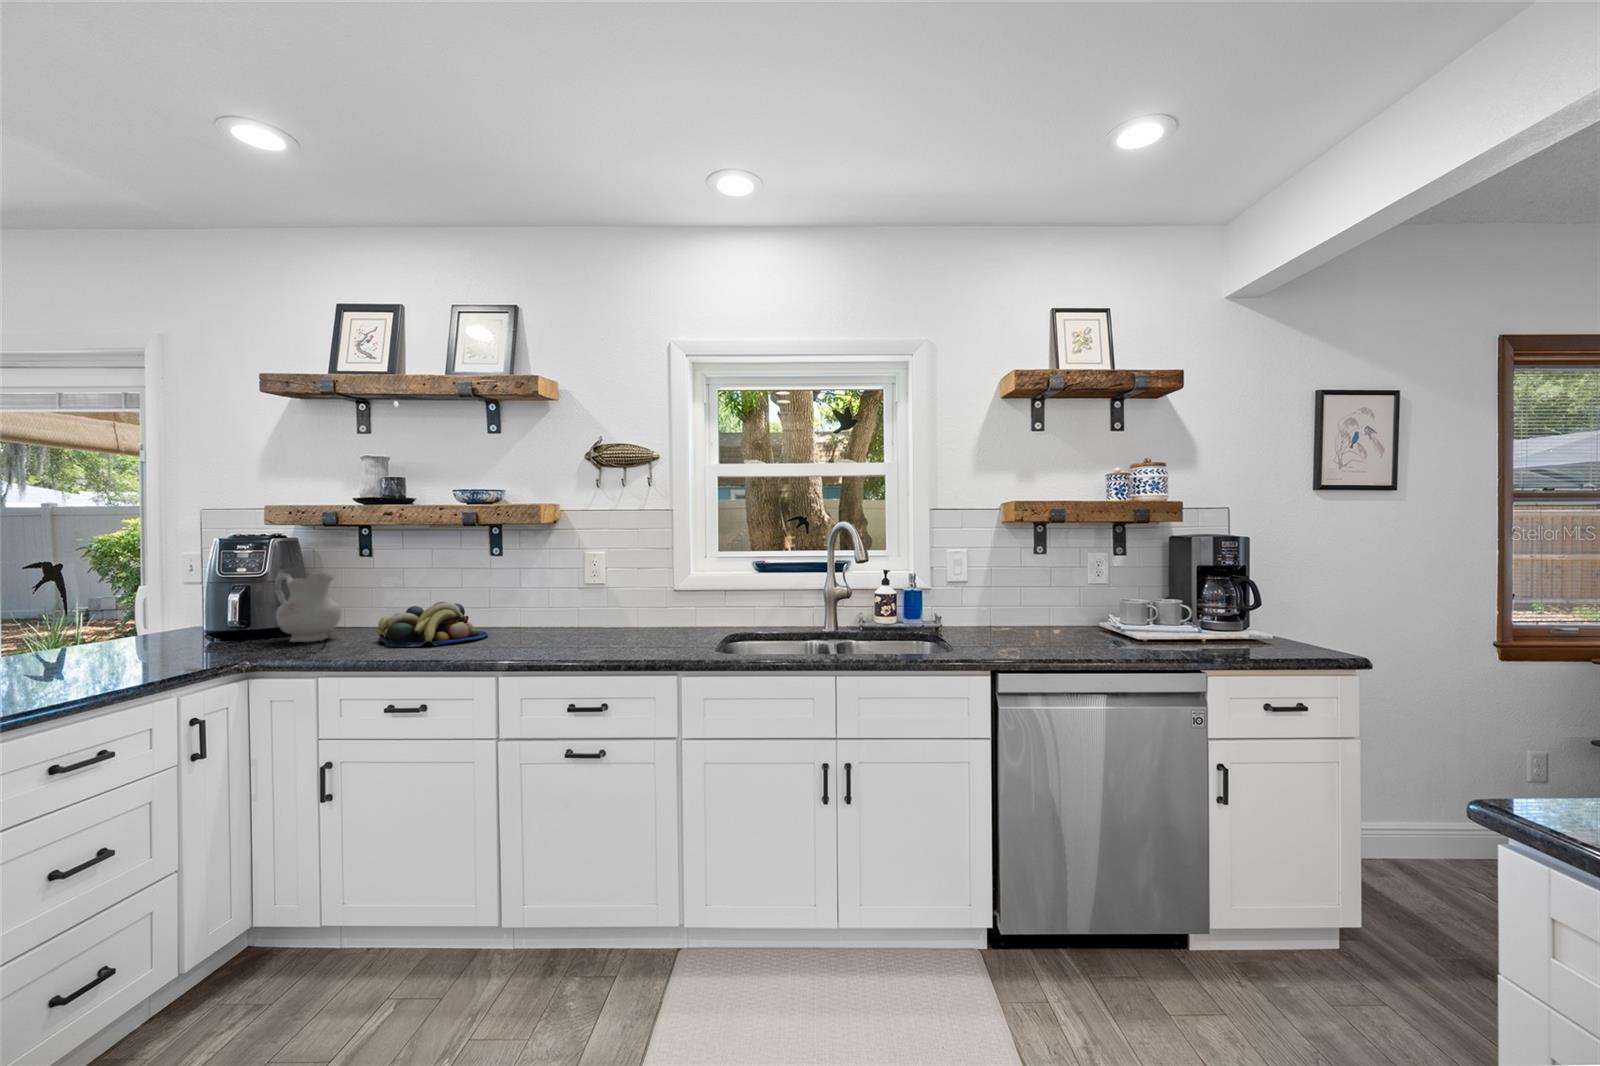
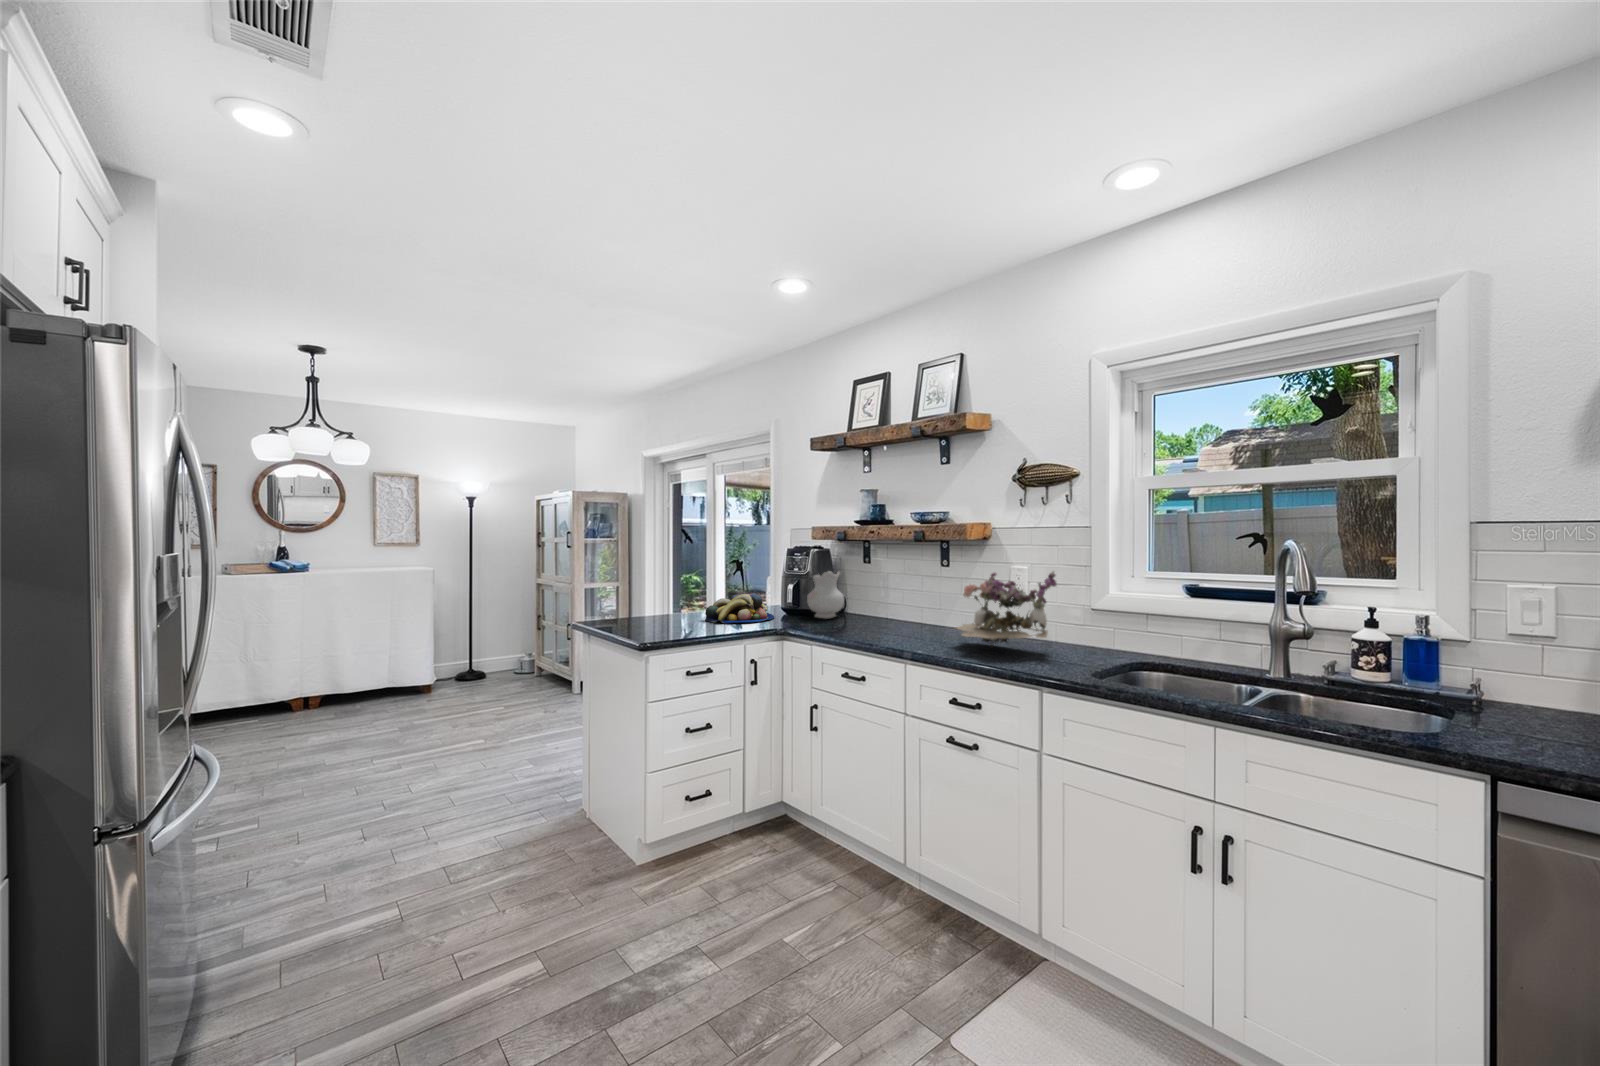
flower arrangement: none [545,552,662,643] -> present [955,572,1057,646]
fruit bowl: present [378,602,488,646] -> present [705,593,774,623]

